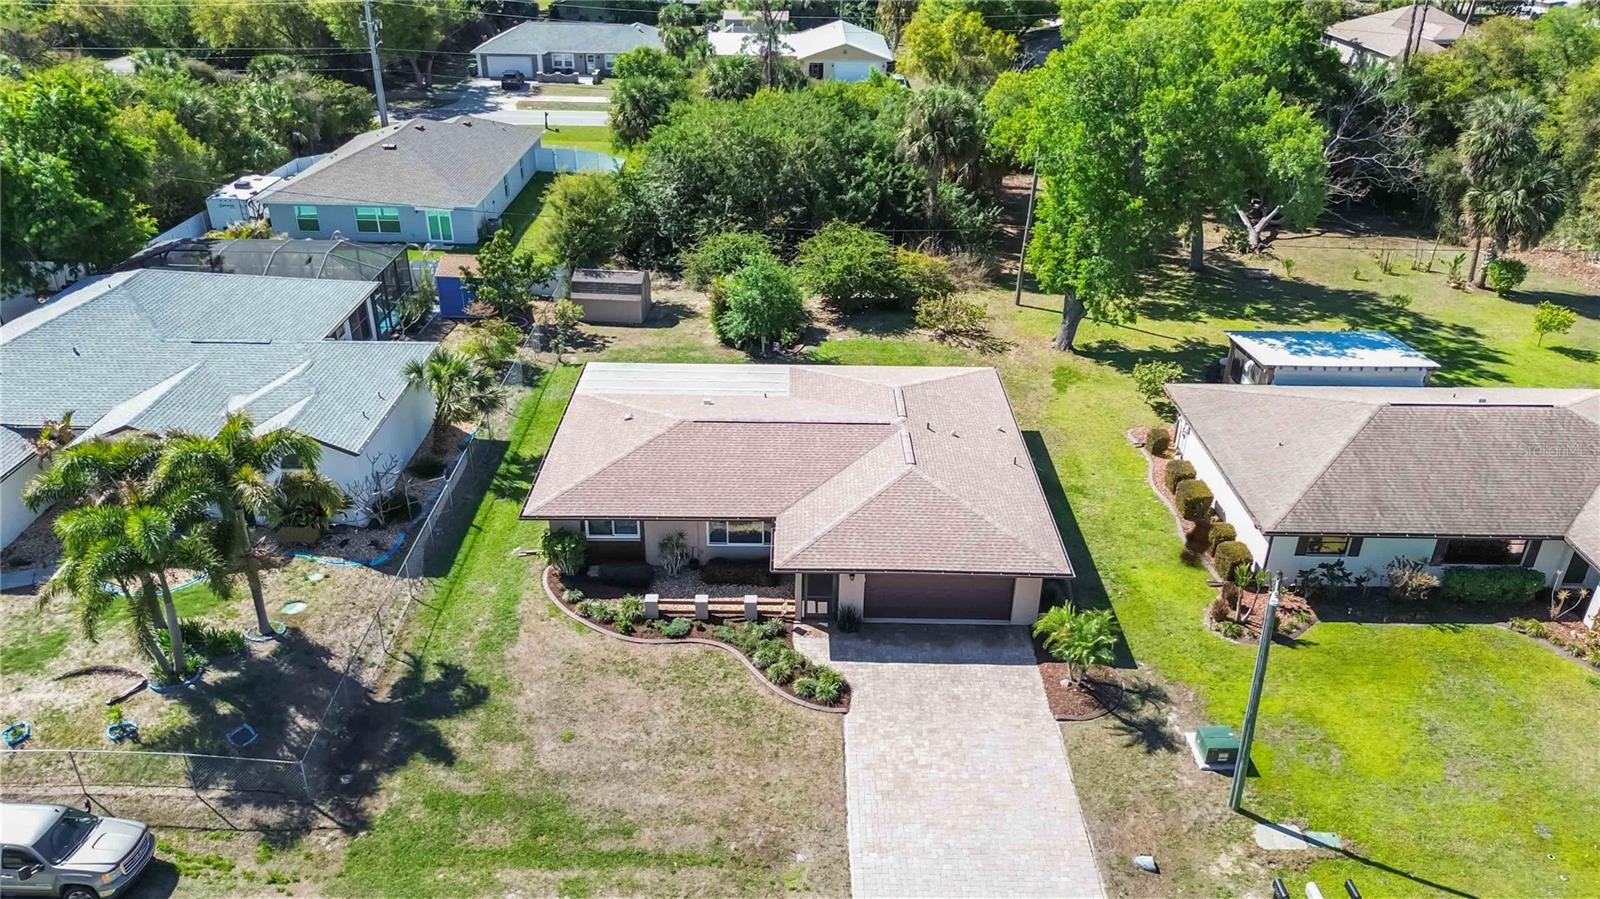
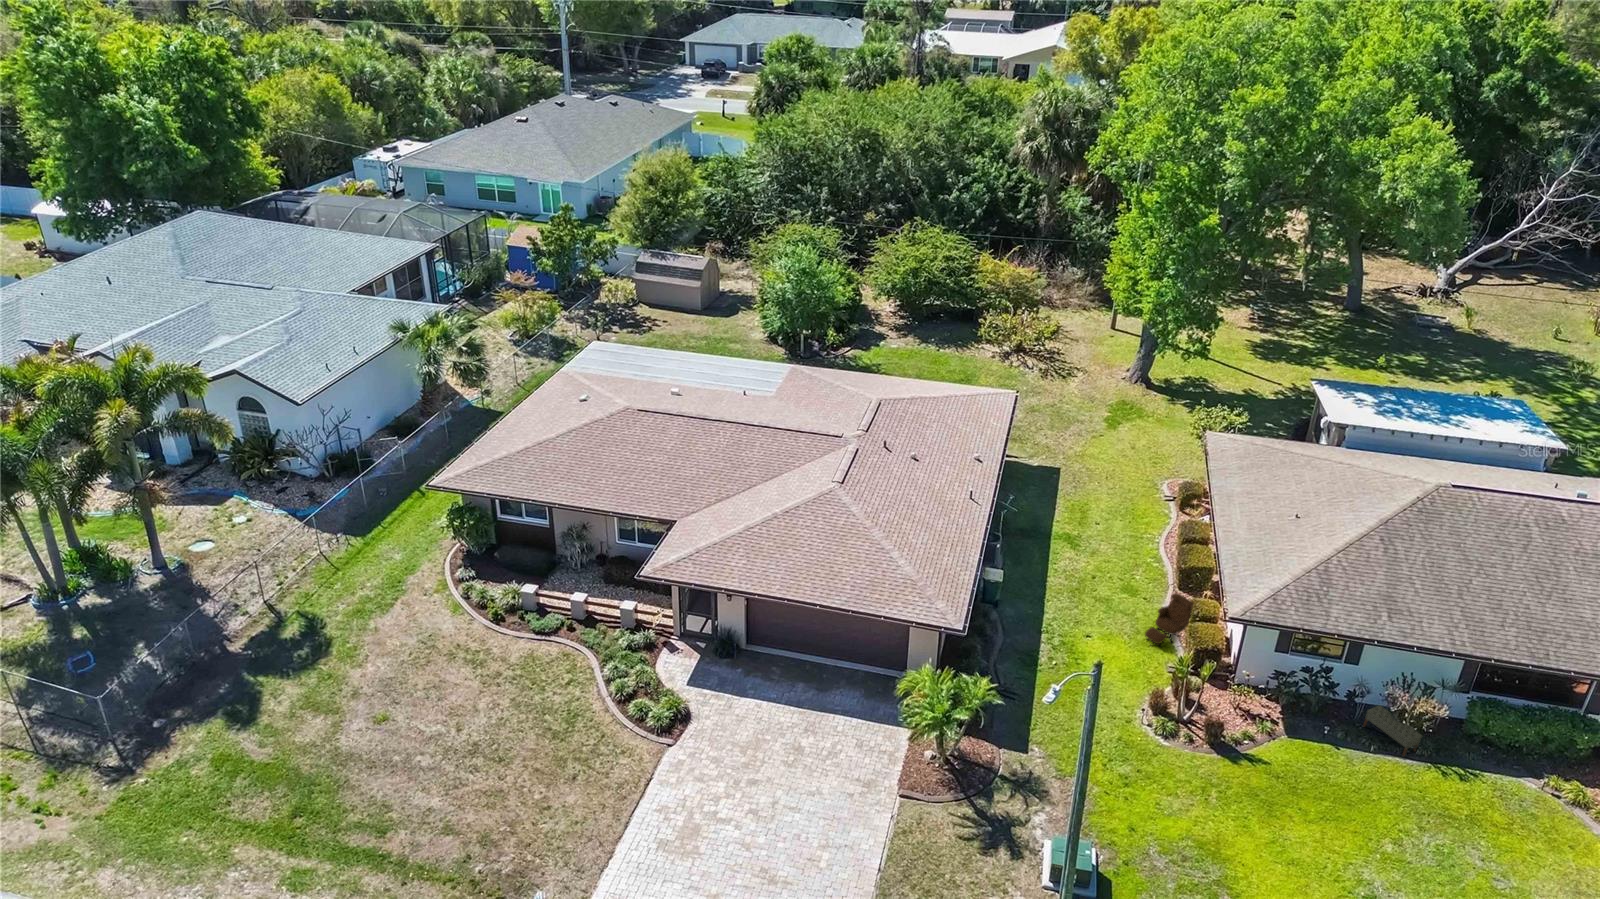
bench: present [276,527,321,549] -> present [1363,706,1422,756]

